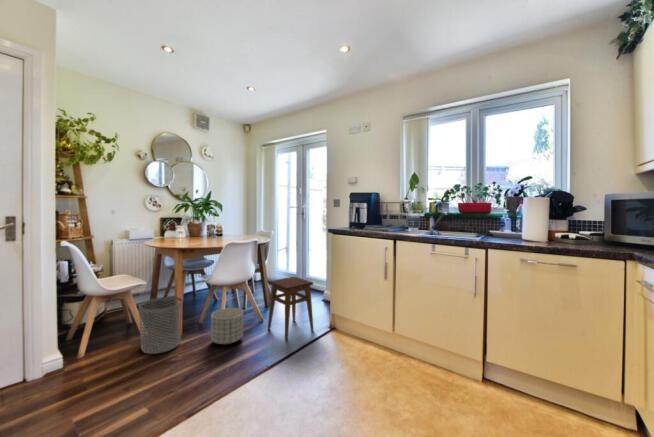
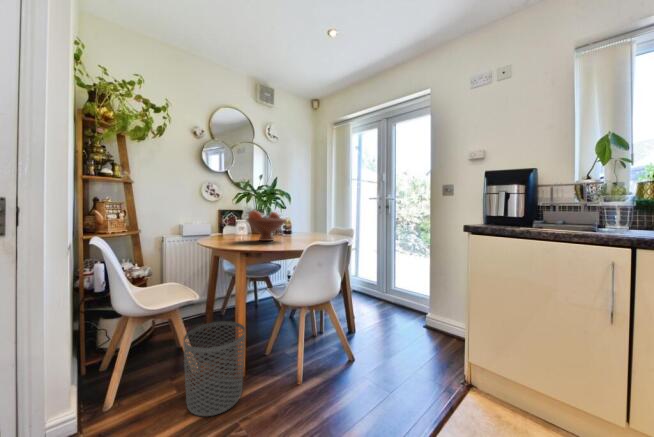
fruit bowl: none [183,219,216,242] -> present [246,210,286,241]
stool: present [268,277,313,340] -> none [365,296,441,408]
planter: present [211,308,243,345] -> none [287,343,335,409]

